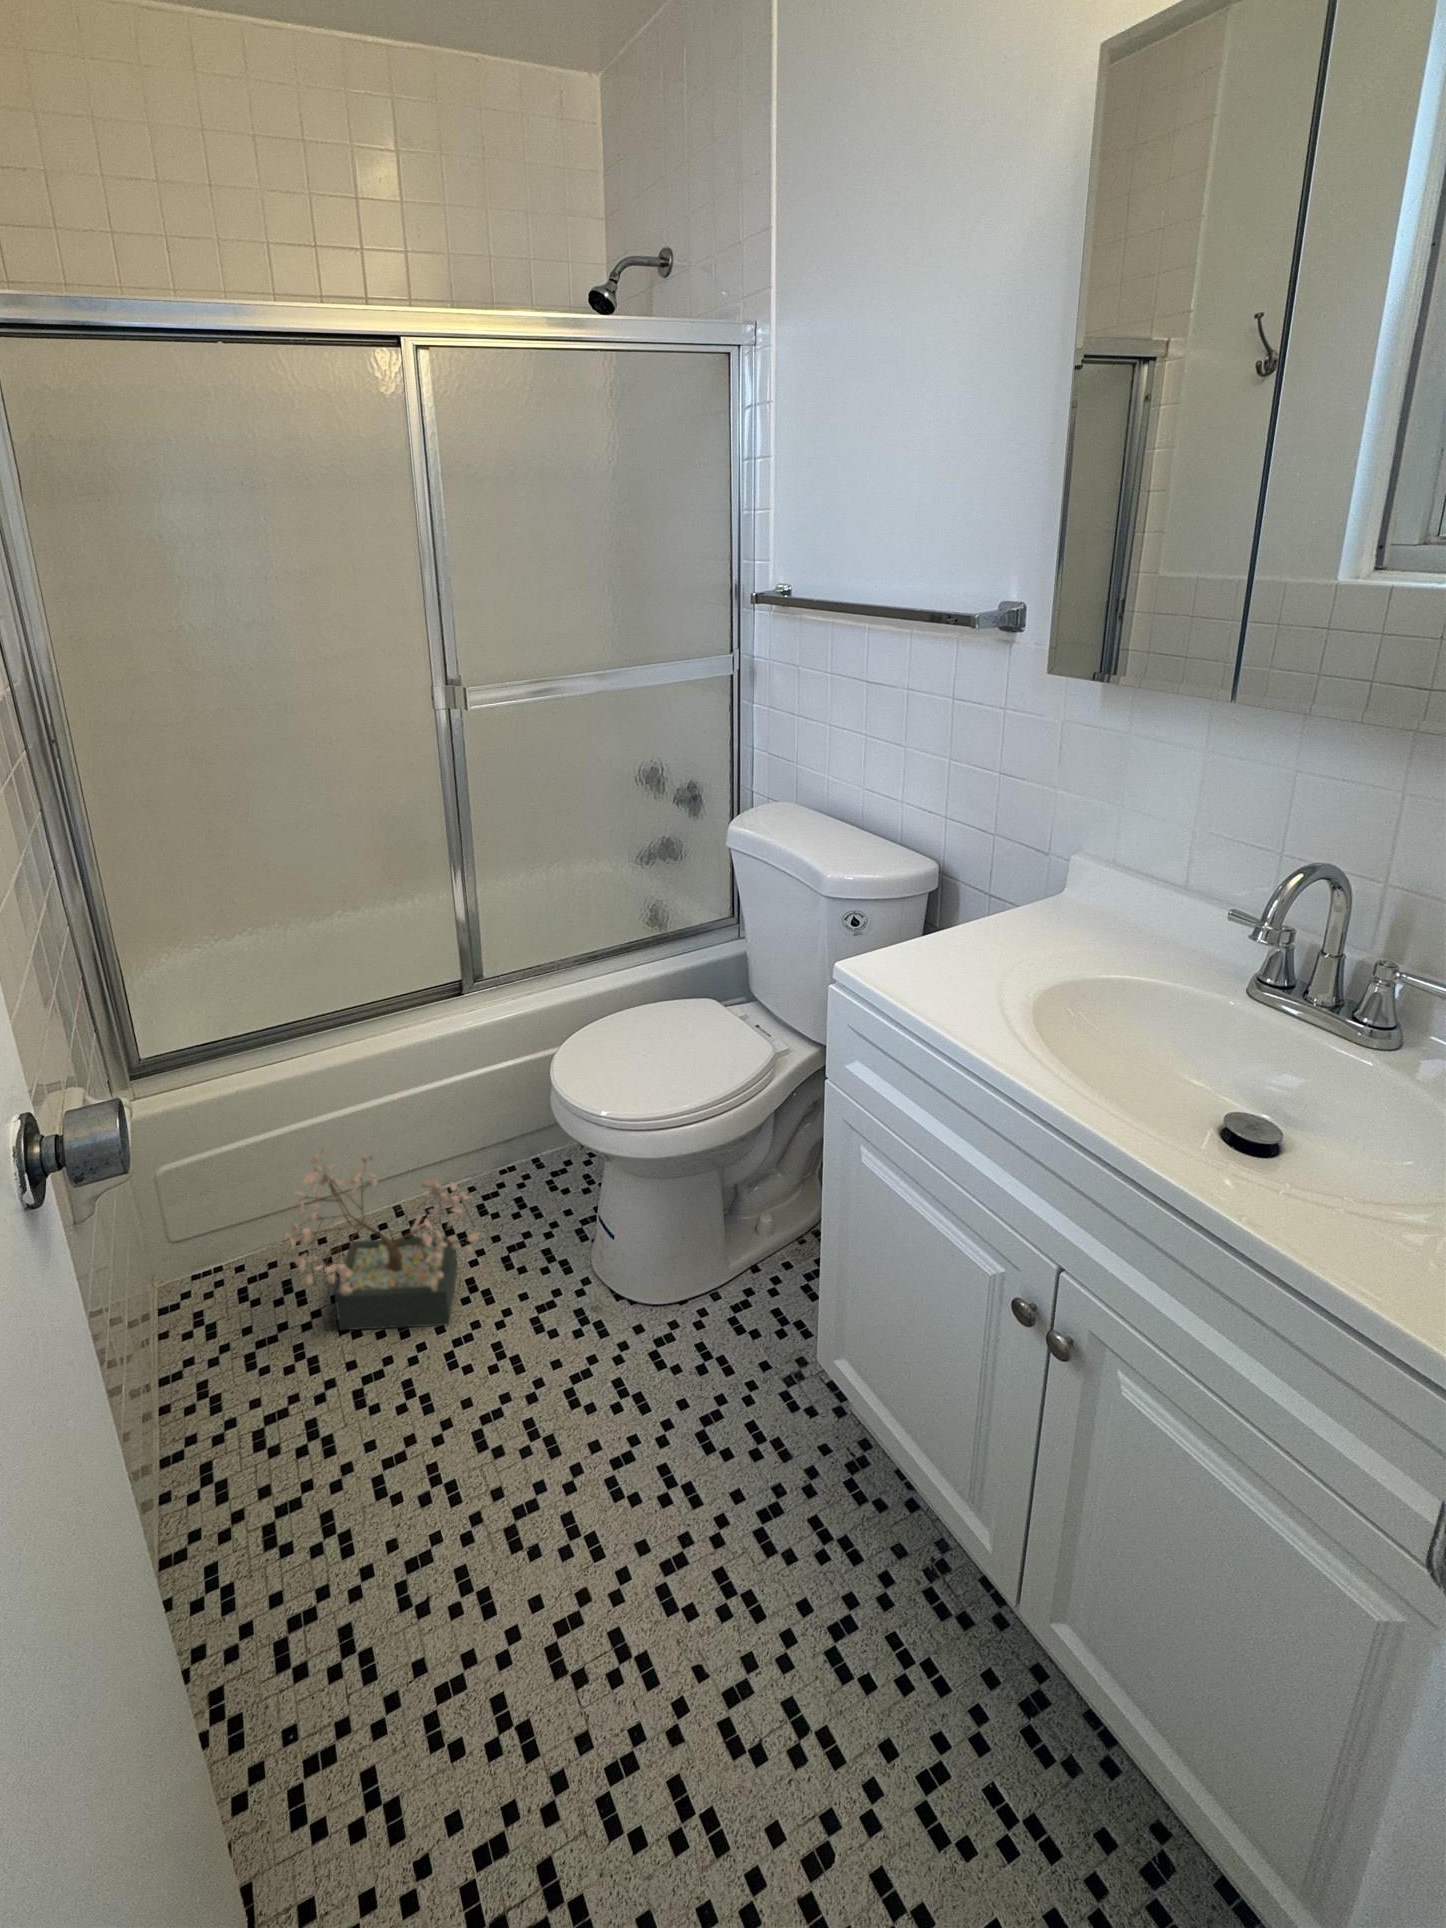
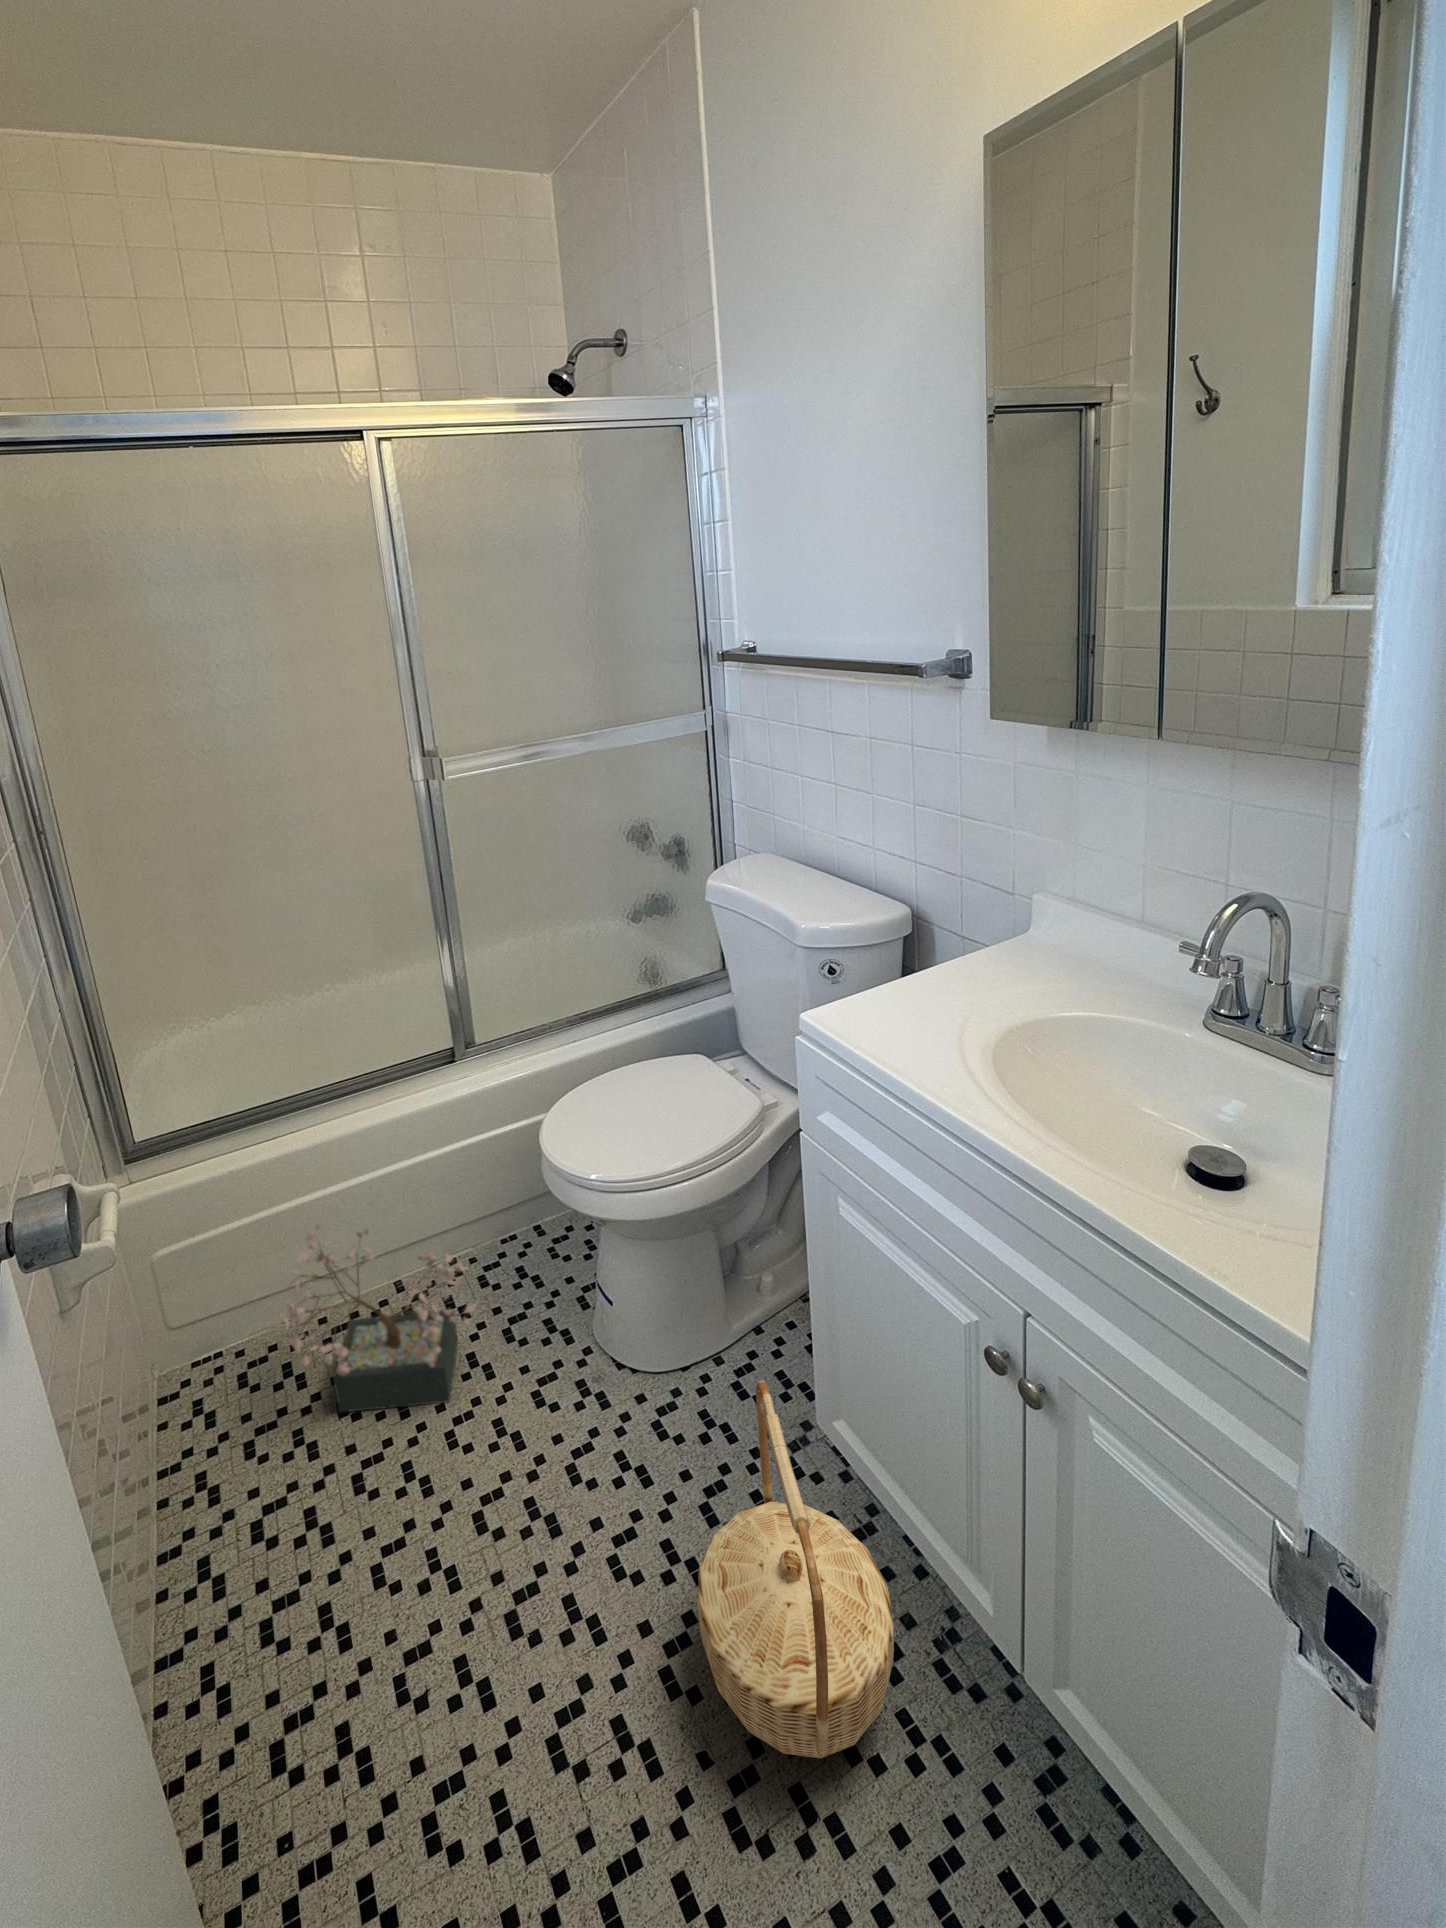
basket: none [700,1319,893,1676] -> present [698,1380,894,1758]

